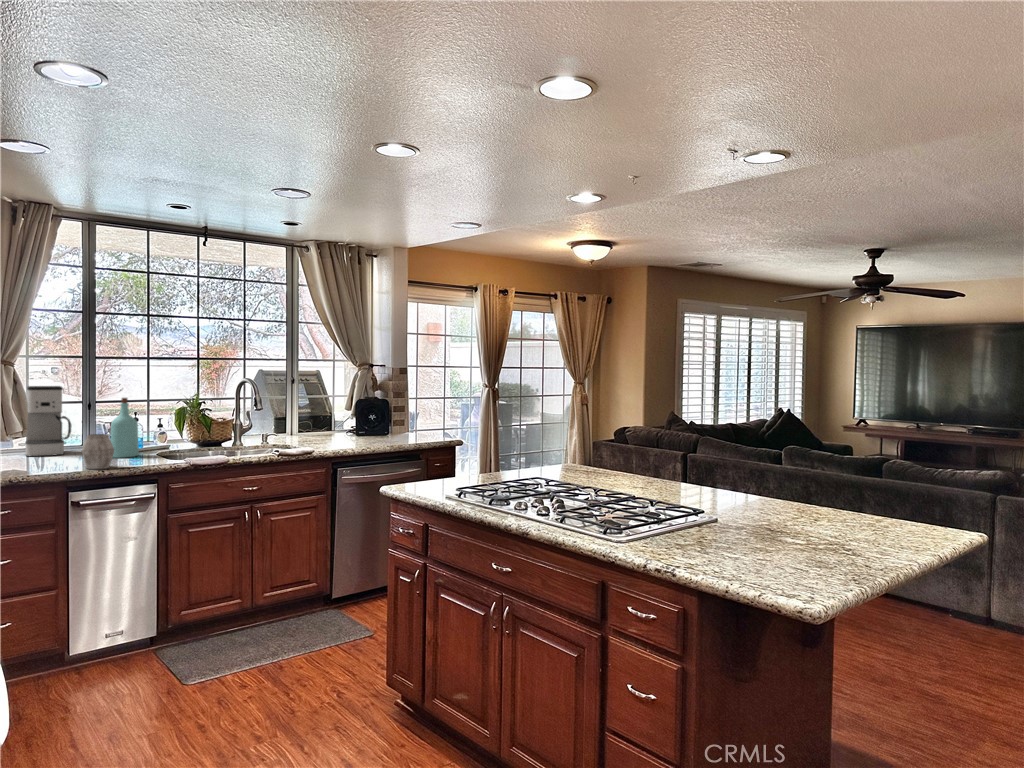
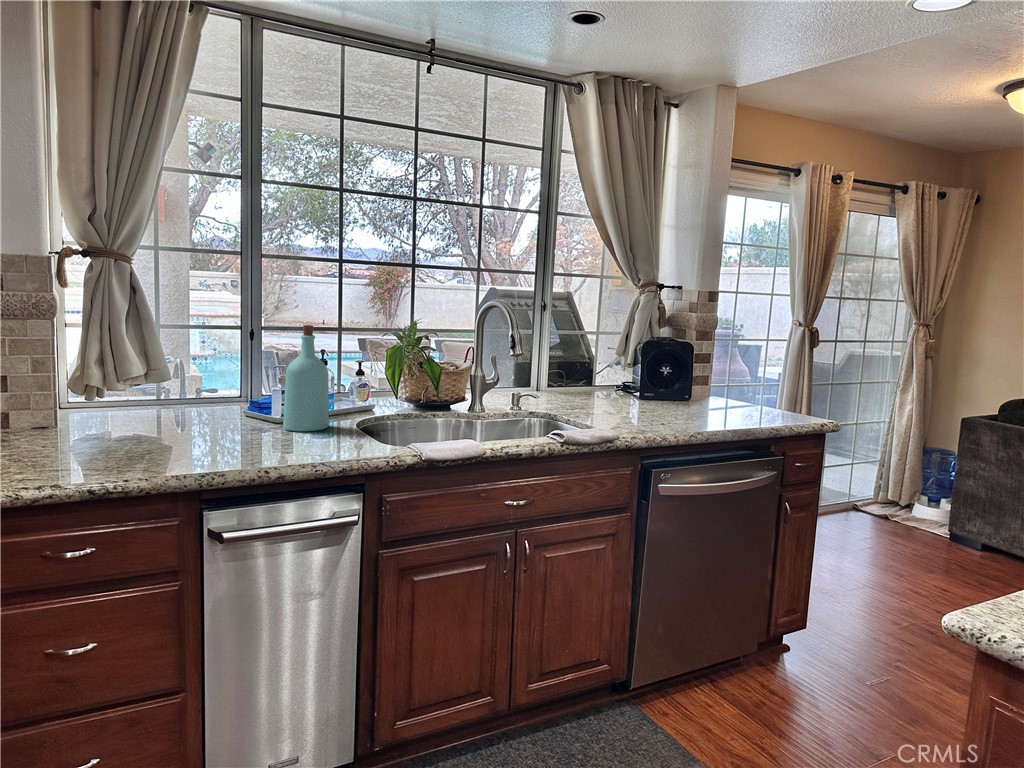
coffee maker: present [25,386,71,456] -> none [154,297,224,417]
mug: present [82,434,114,469] -> none [238,395,293,464]

